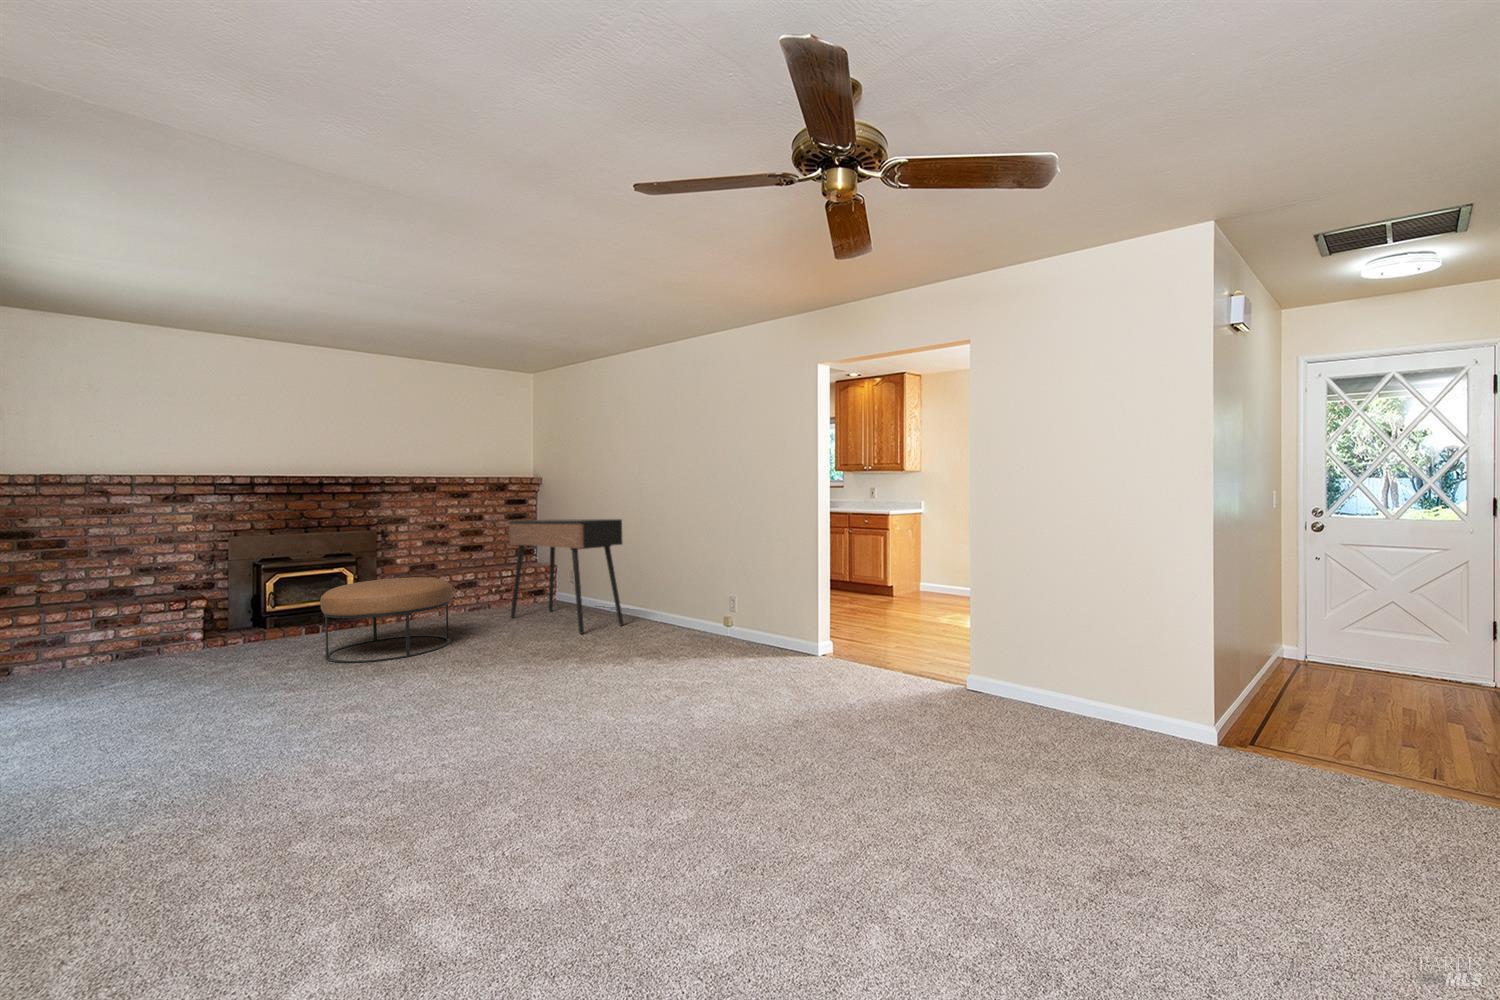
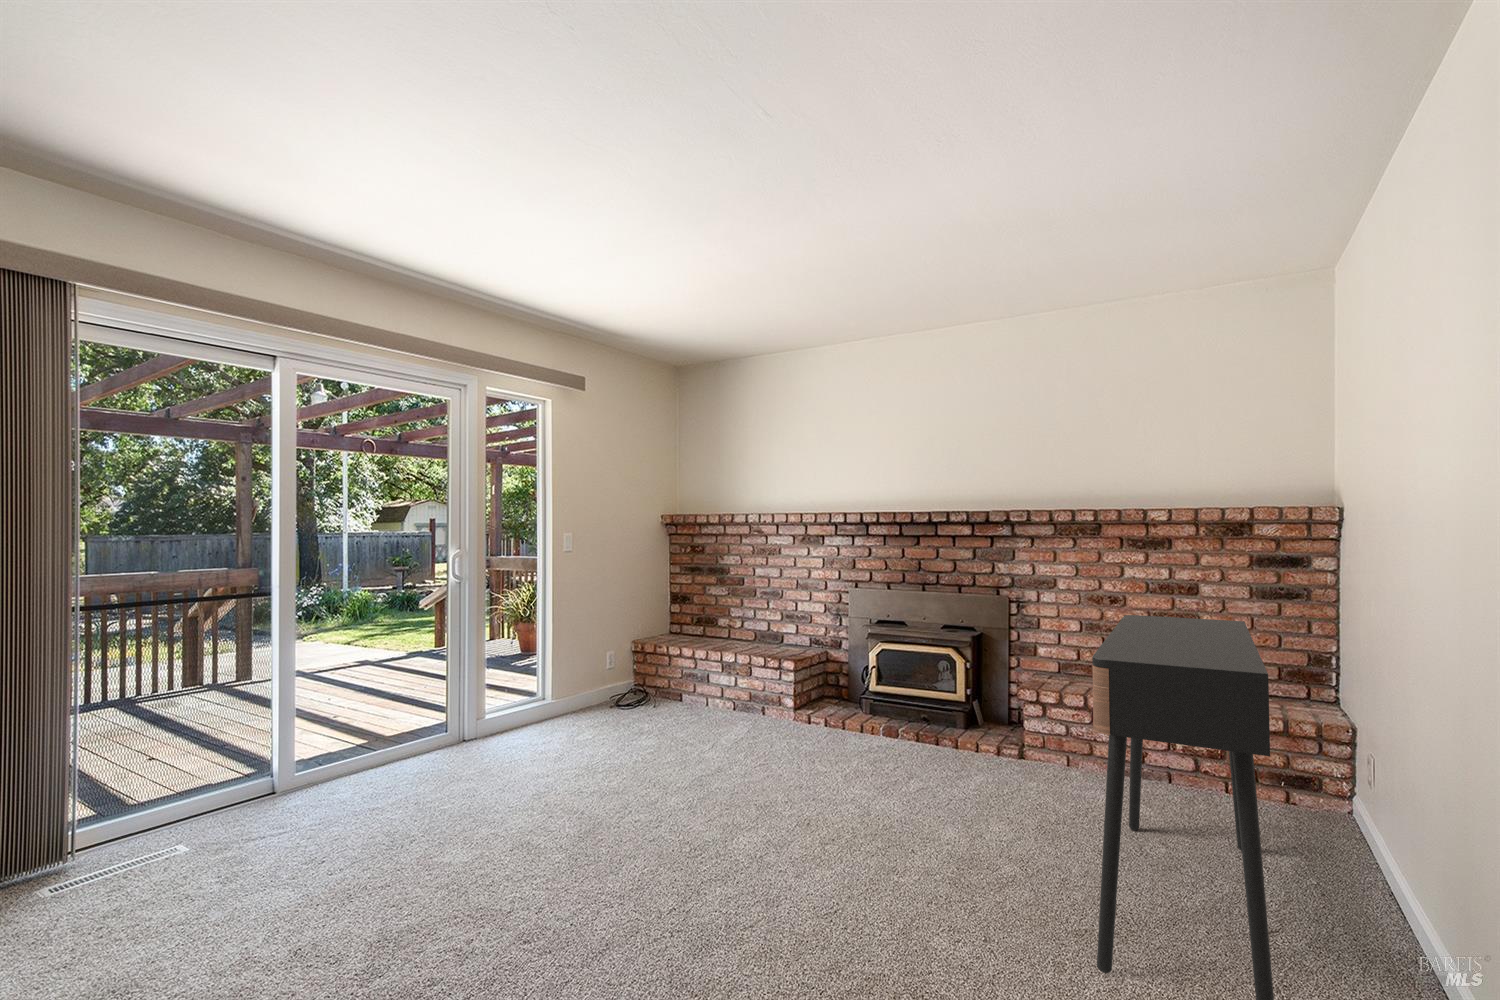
ottoman: present [320,577,452,663] -> none [764,685,947,843]

